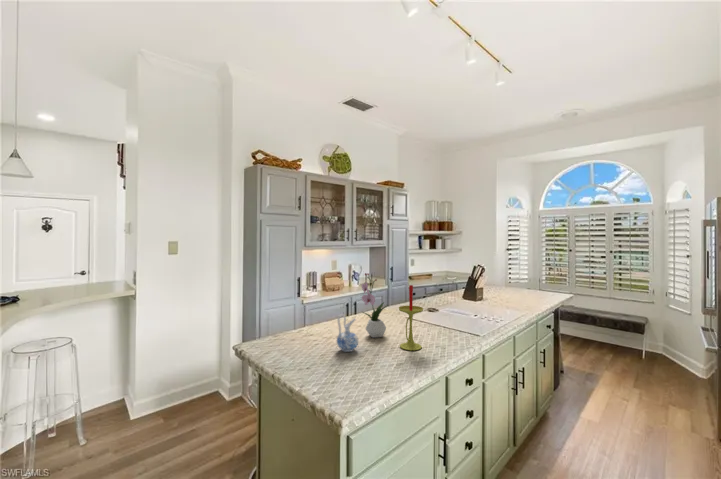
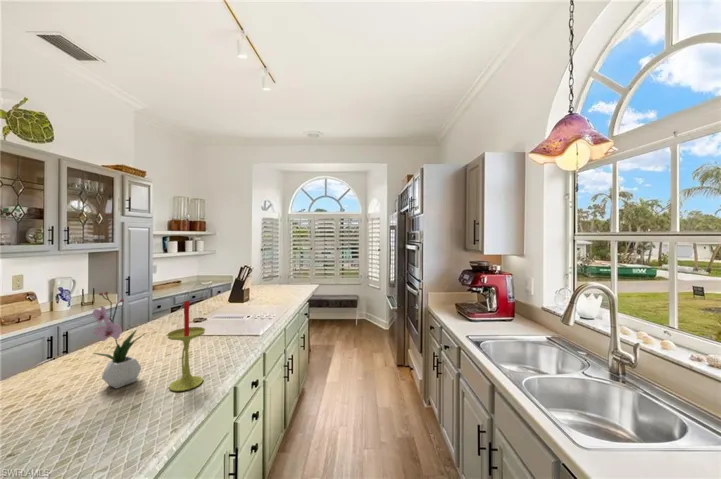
ceramic pitcher: present [337,315,358,352] -> none [38,371,92,436]

